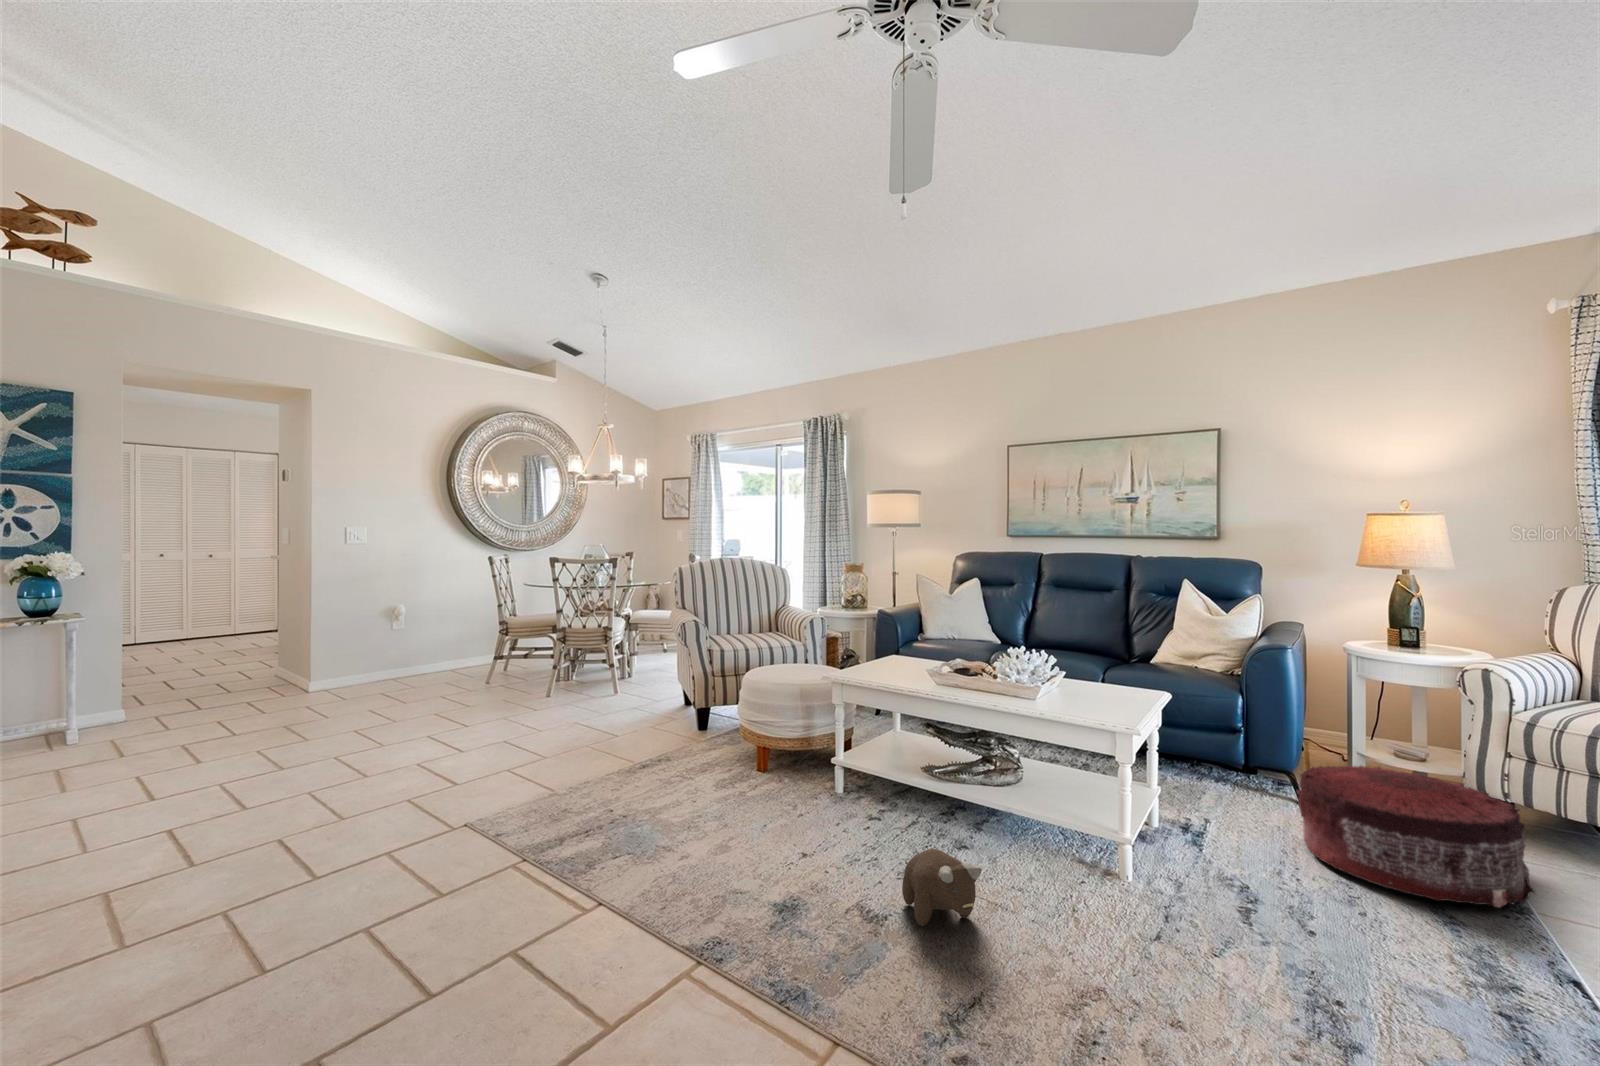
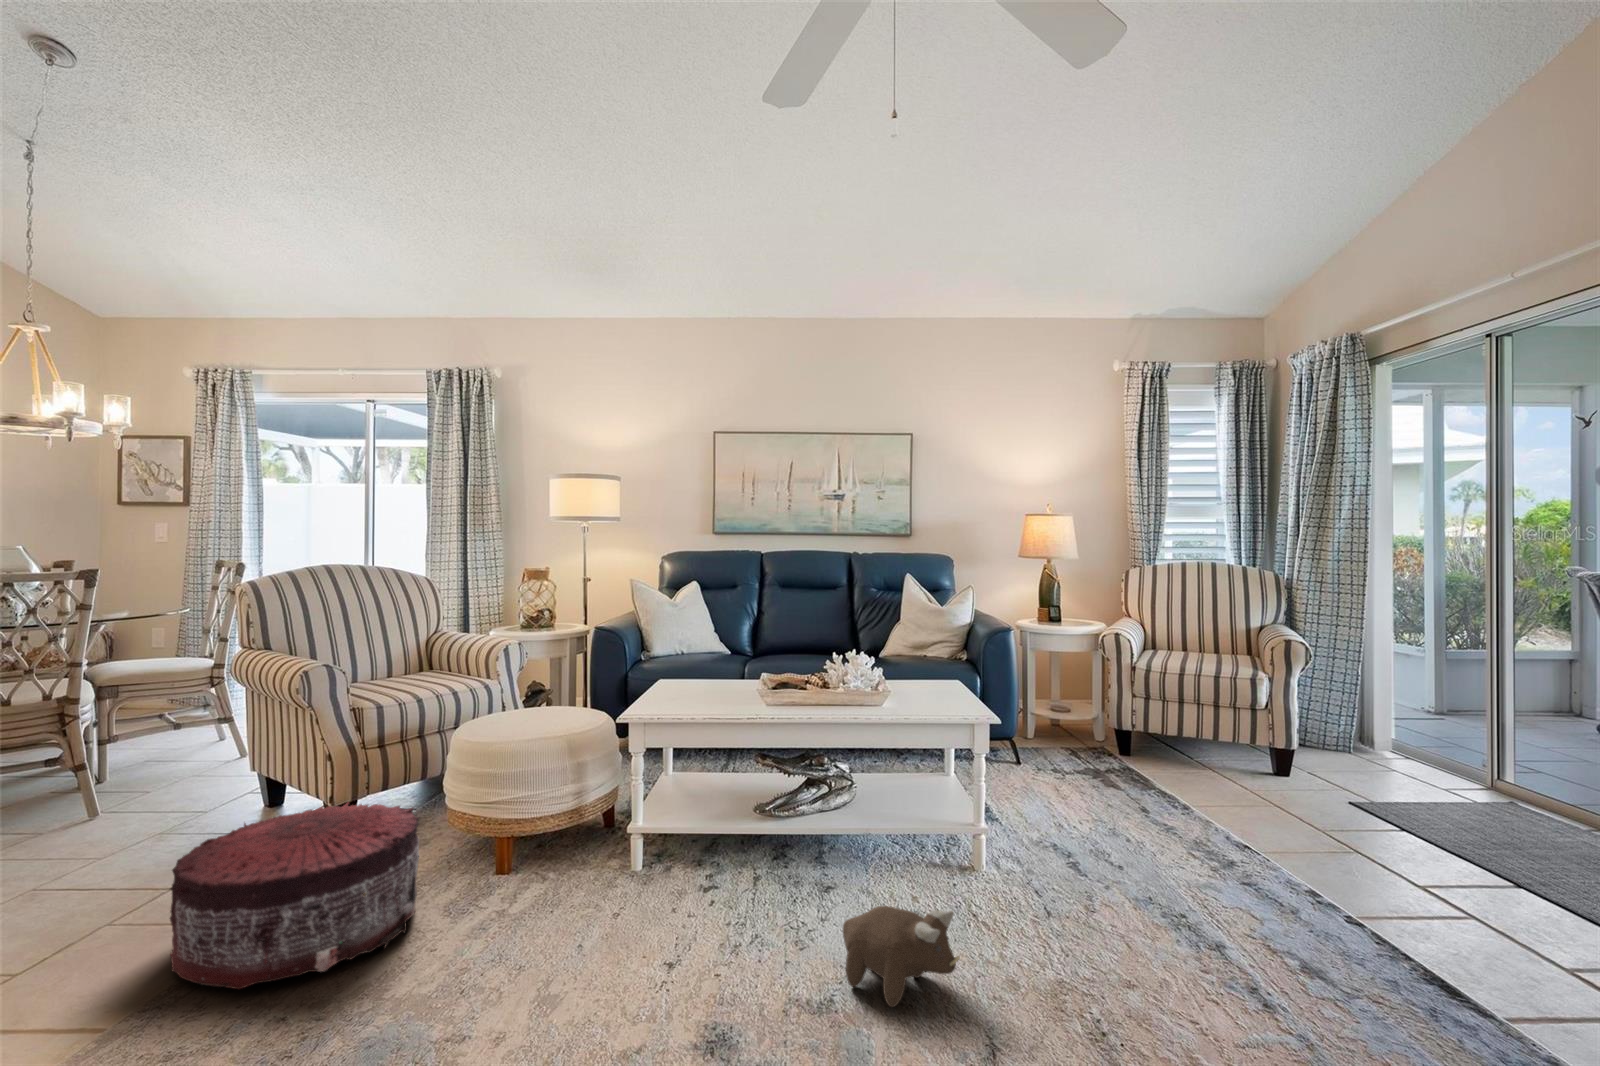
pouf: present [1296,766,1535,908] -> present [170,803,419,989]

